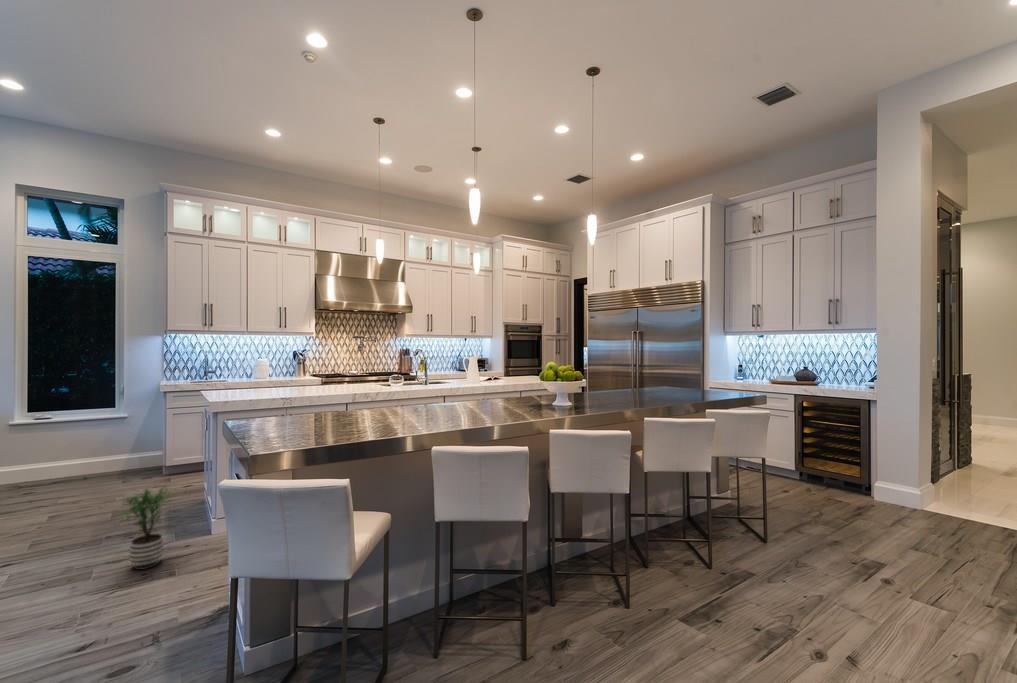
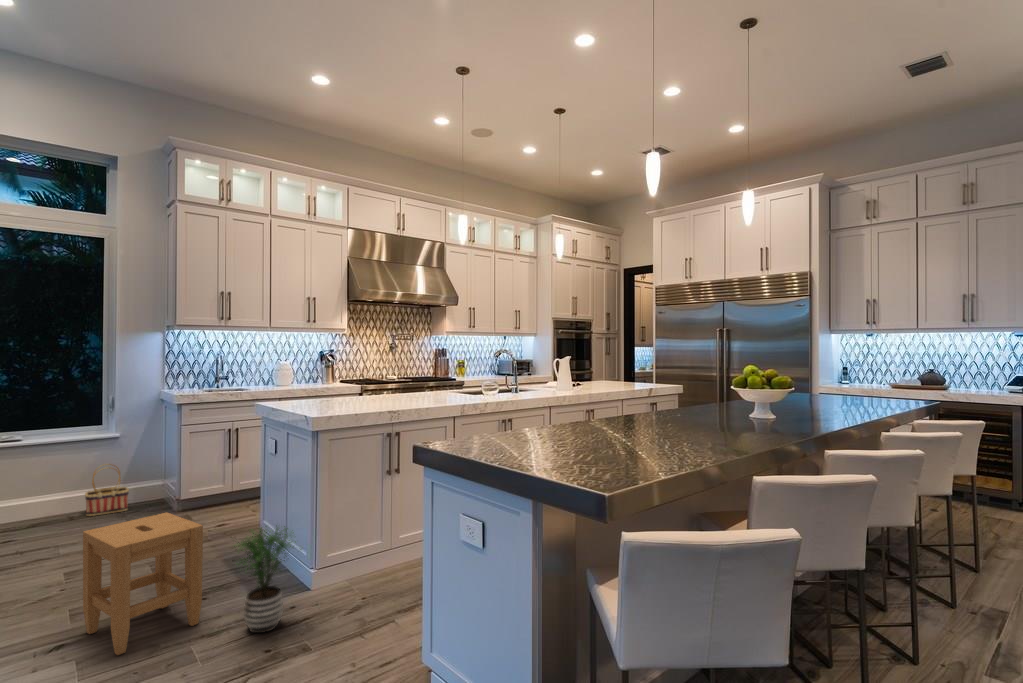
basket: none [96,438,132,478] -> present [85,464,129,516]
stool: none [17,475,106,581] -> present [83,513,203,655]

